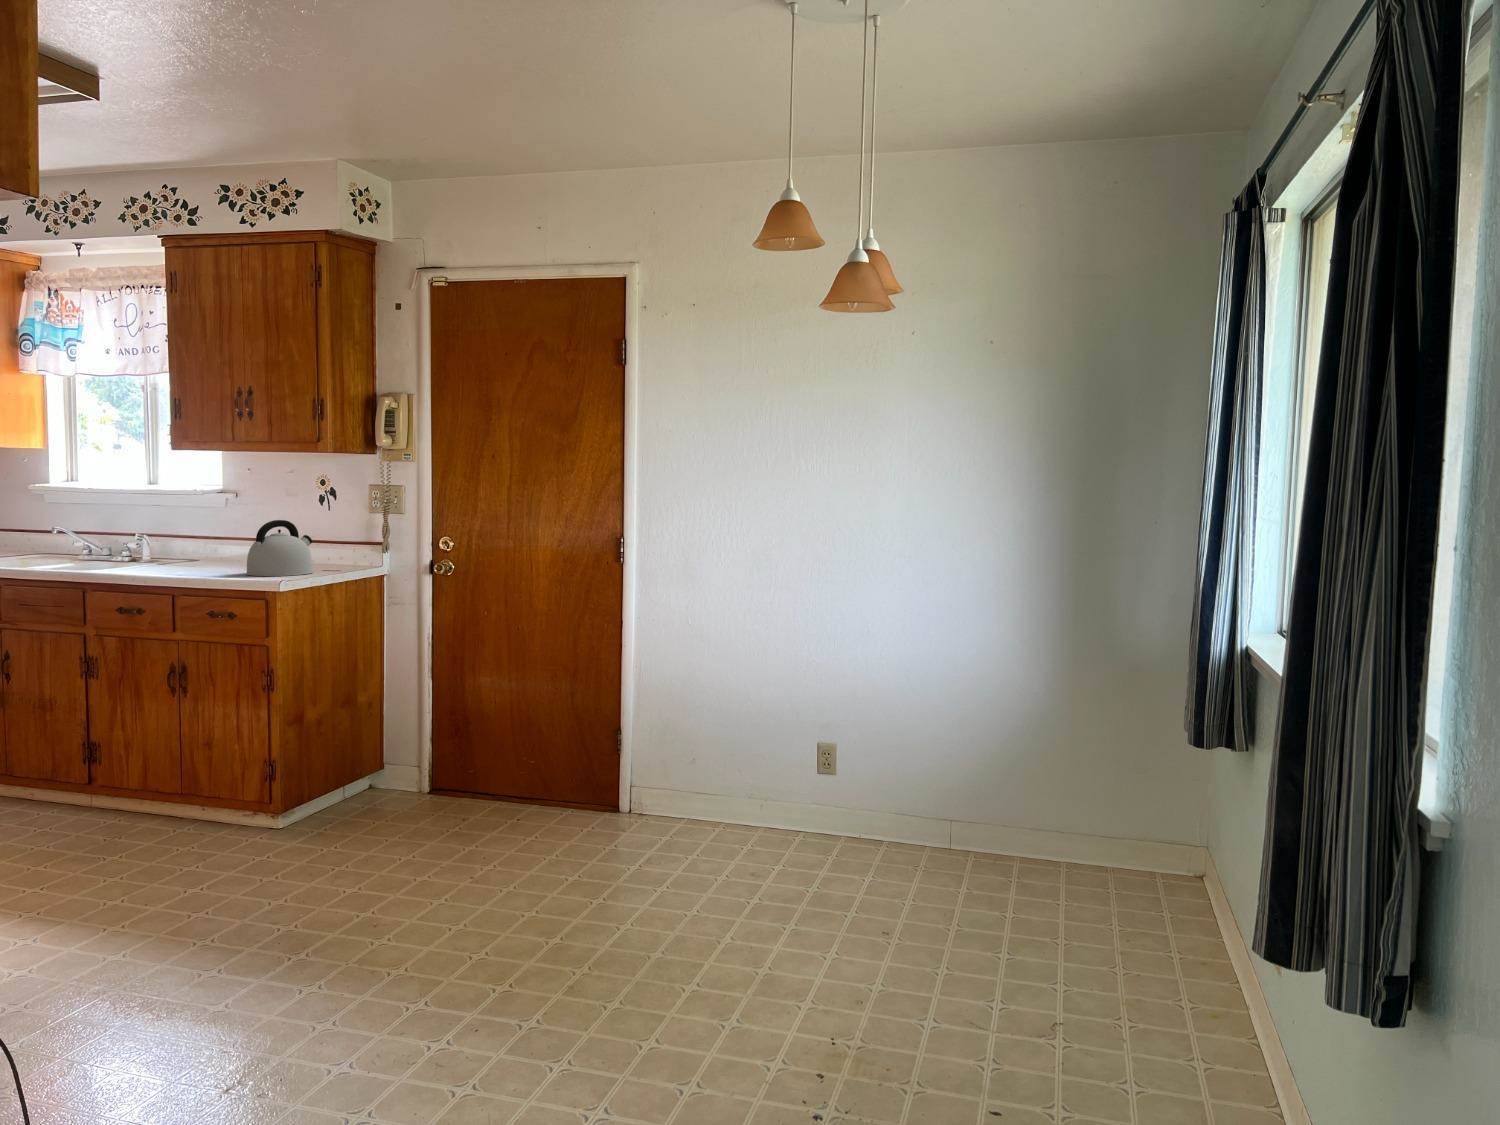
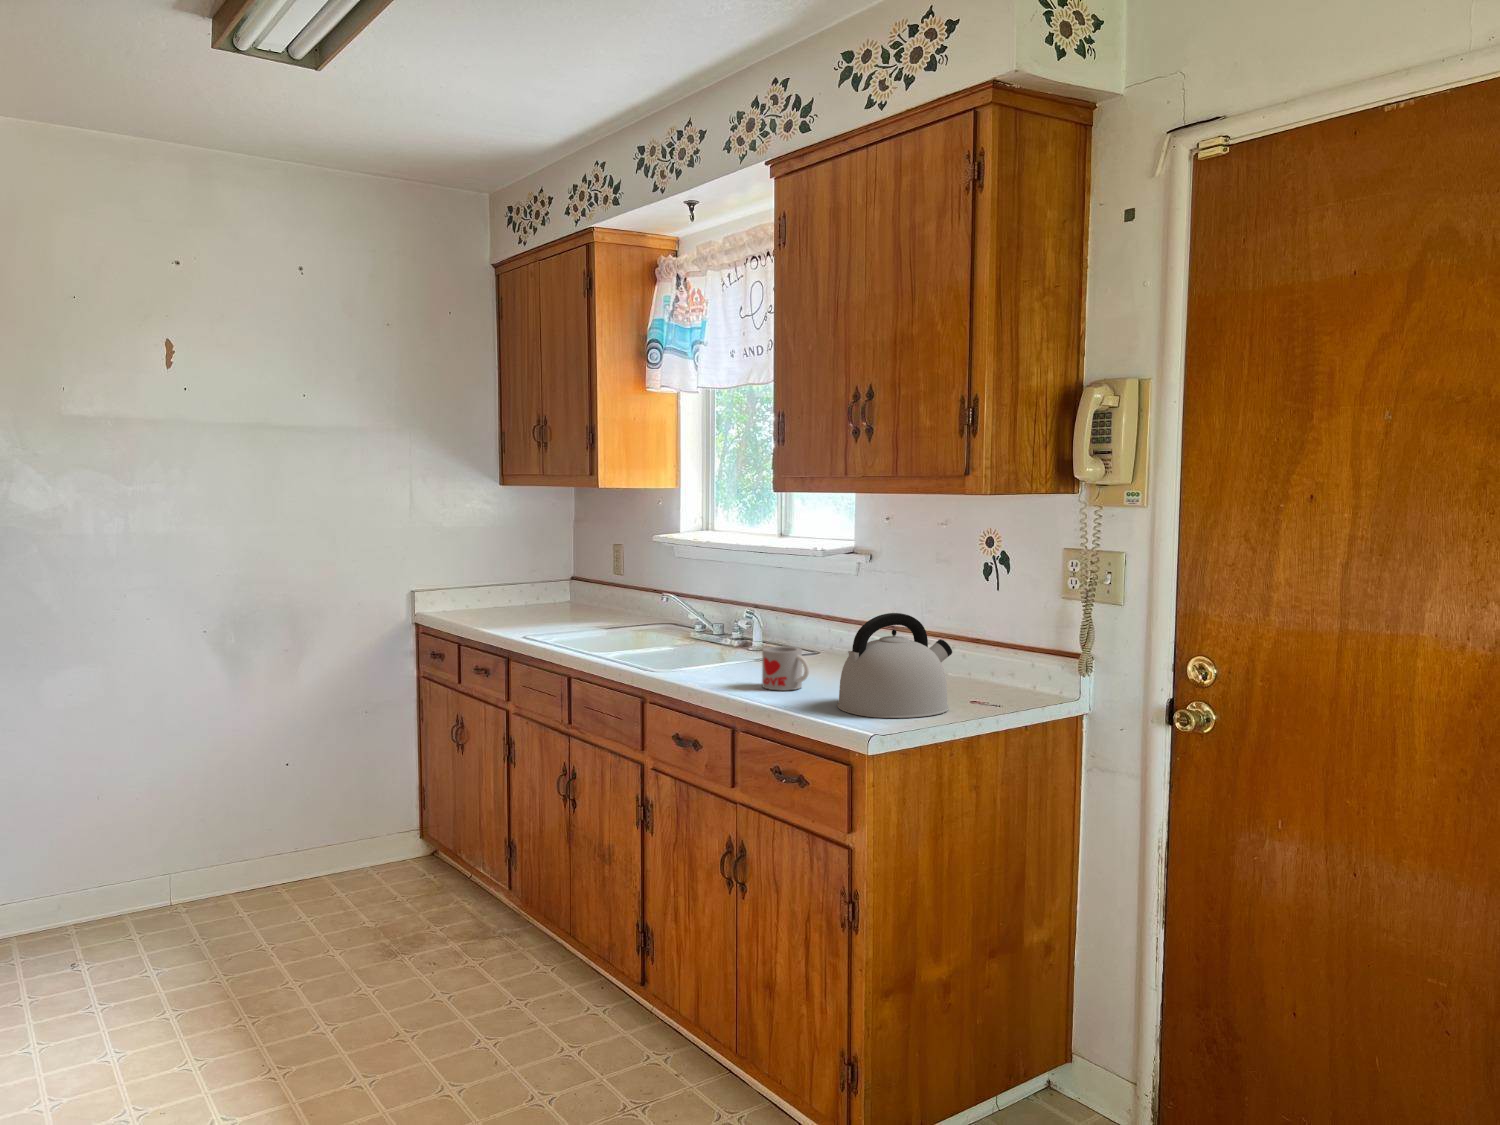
mug: none [184,548,219,573] -> present [762,646,809,690]

